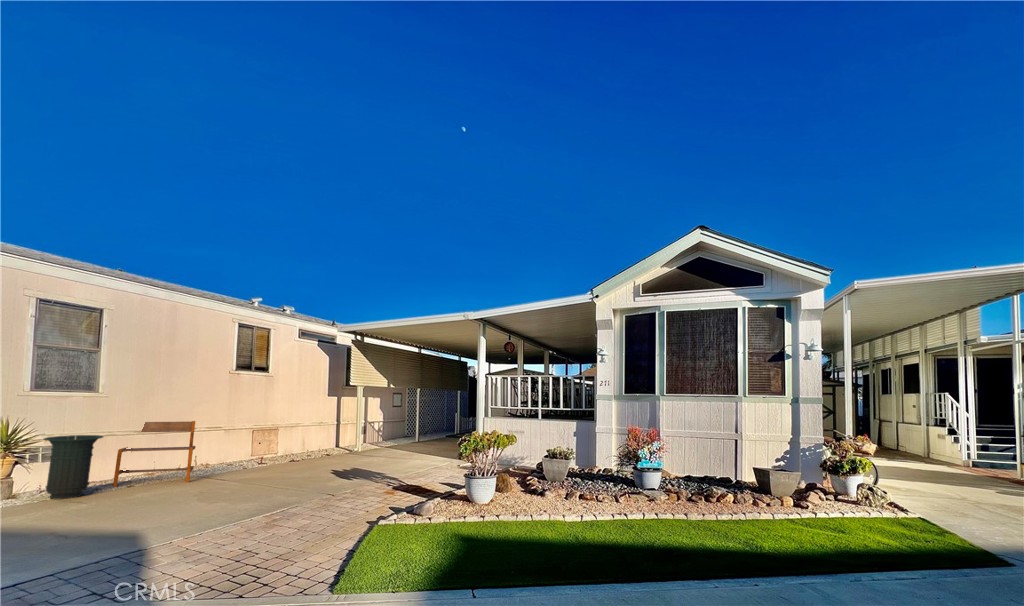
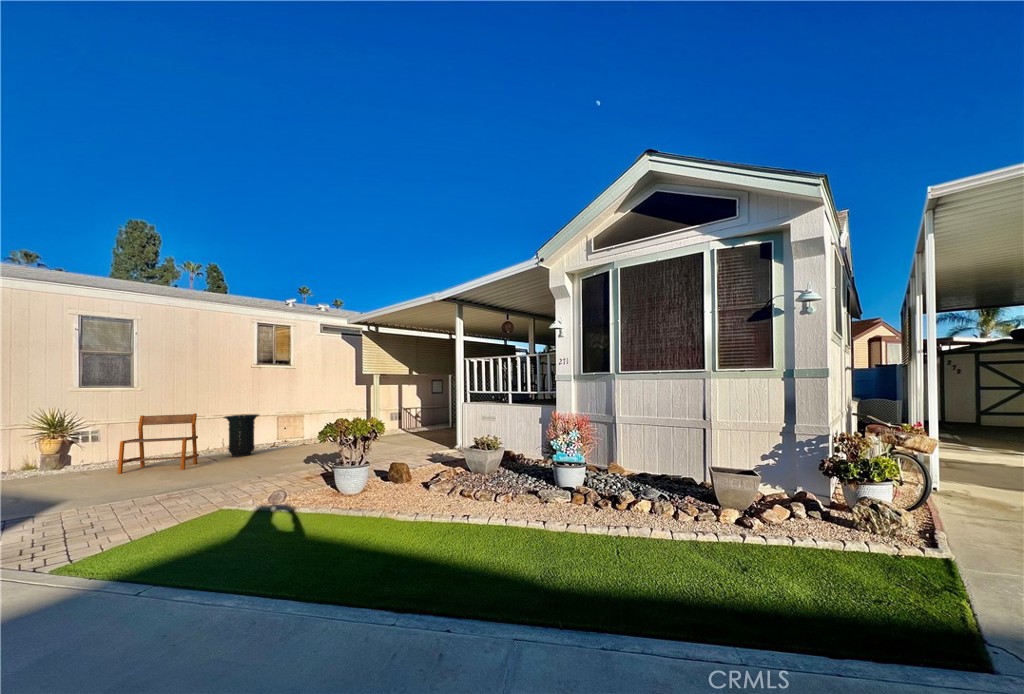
trash can: present [43,435,103,499] -> present [223,414,259,457]

